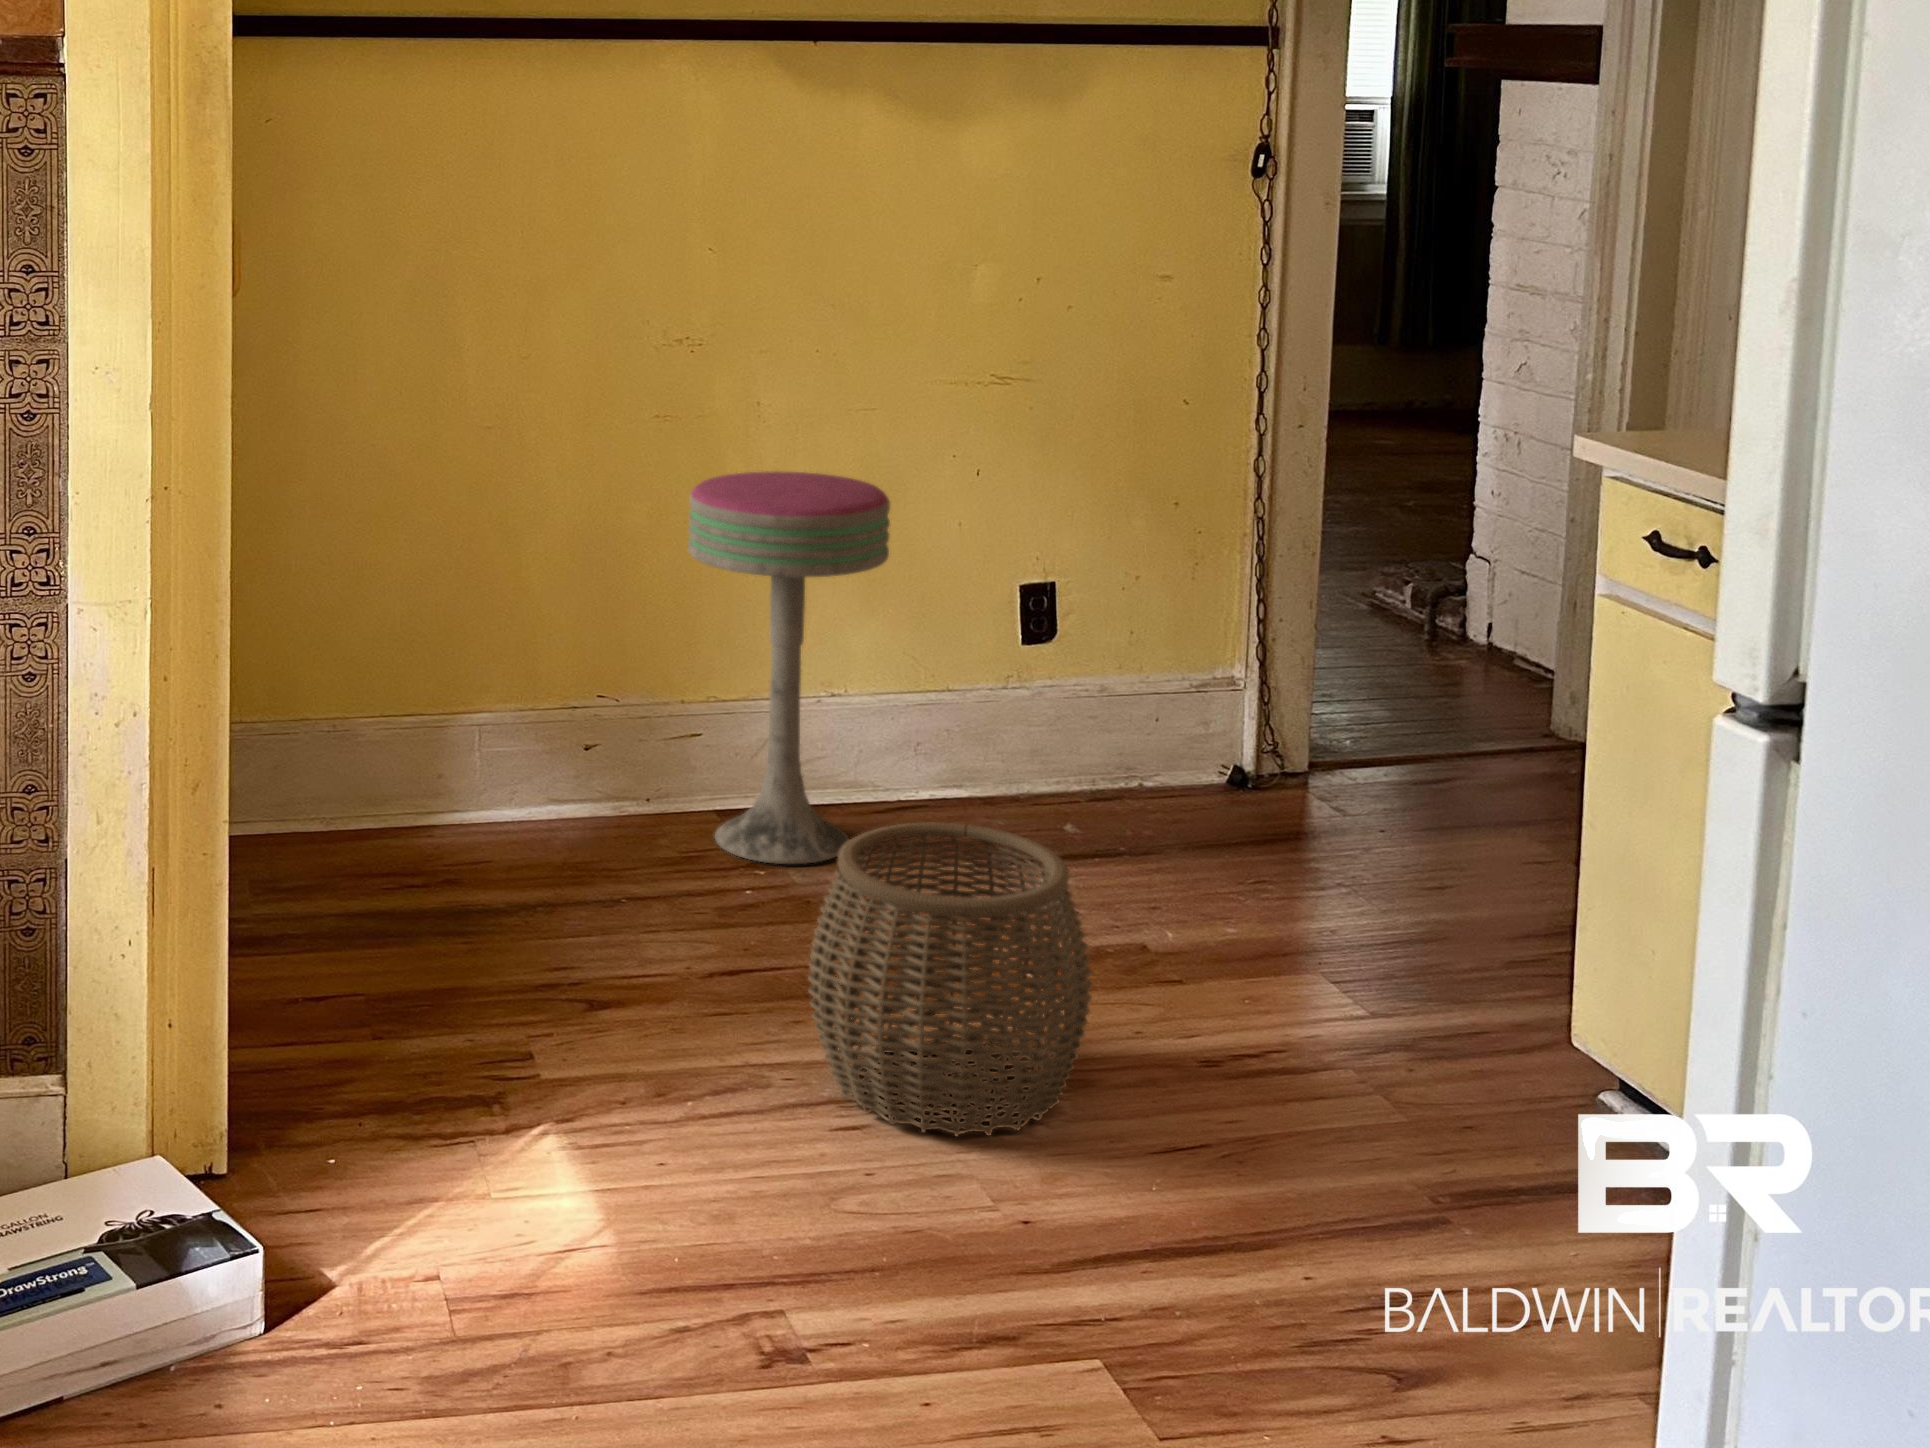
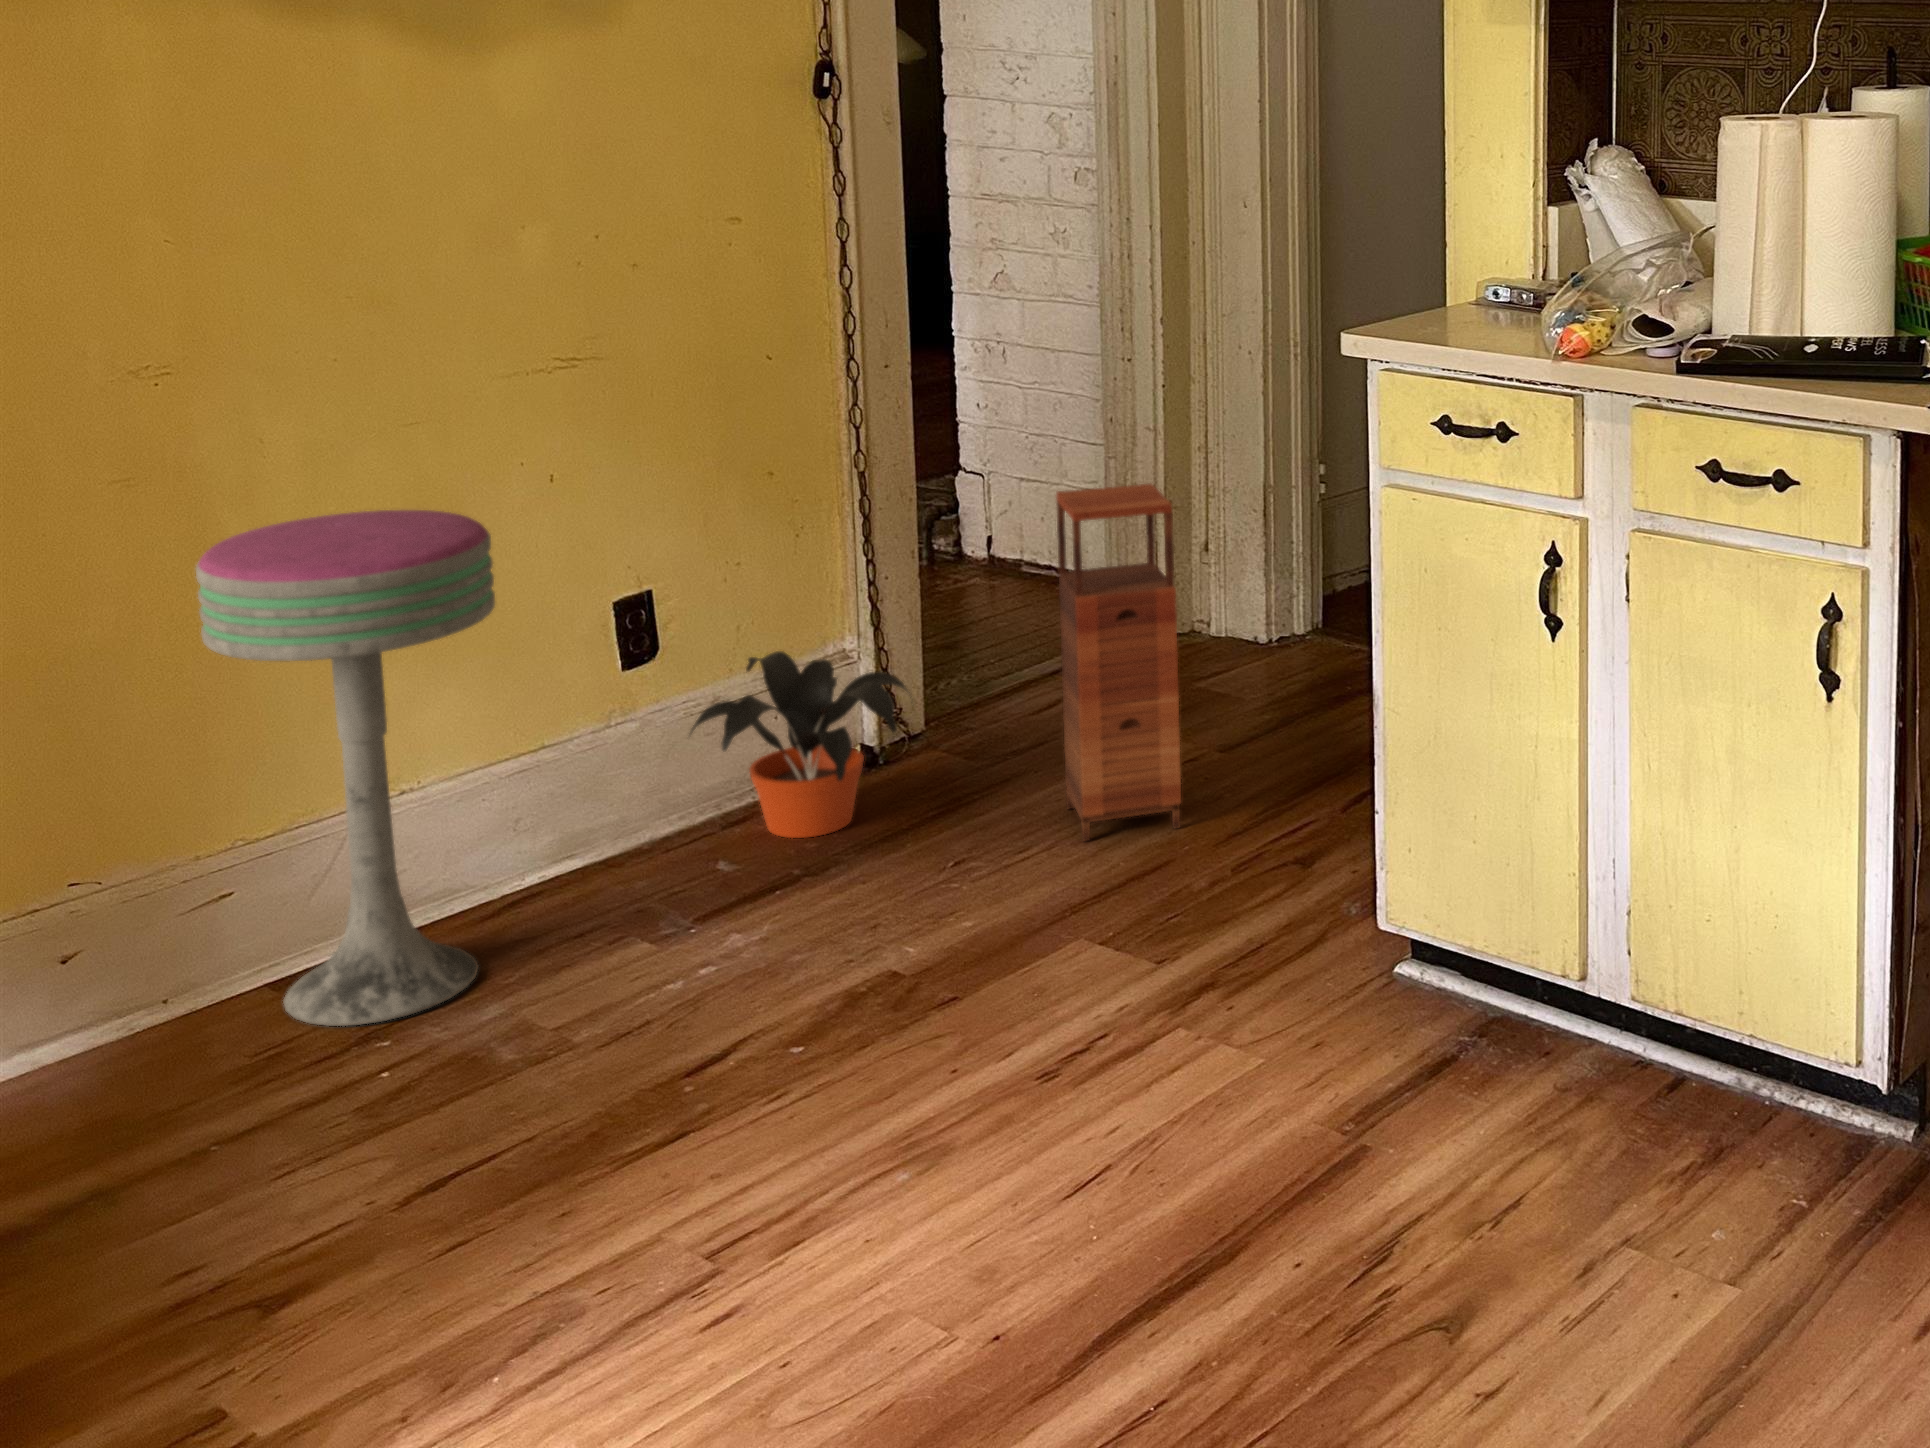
storage cabinet: none [1381,563,1506,917] -> present [1056,484,1181,841]
potted plant: none [1063,662,1264,832] -> present [691,651,911,838]
woven basket: present [808,823,1092,1136] -> none [611,893,969,1293]

